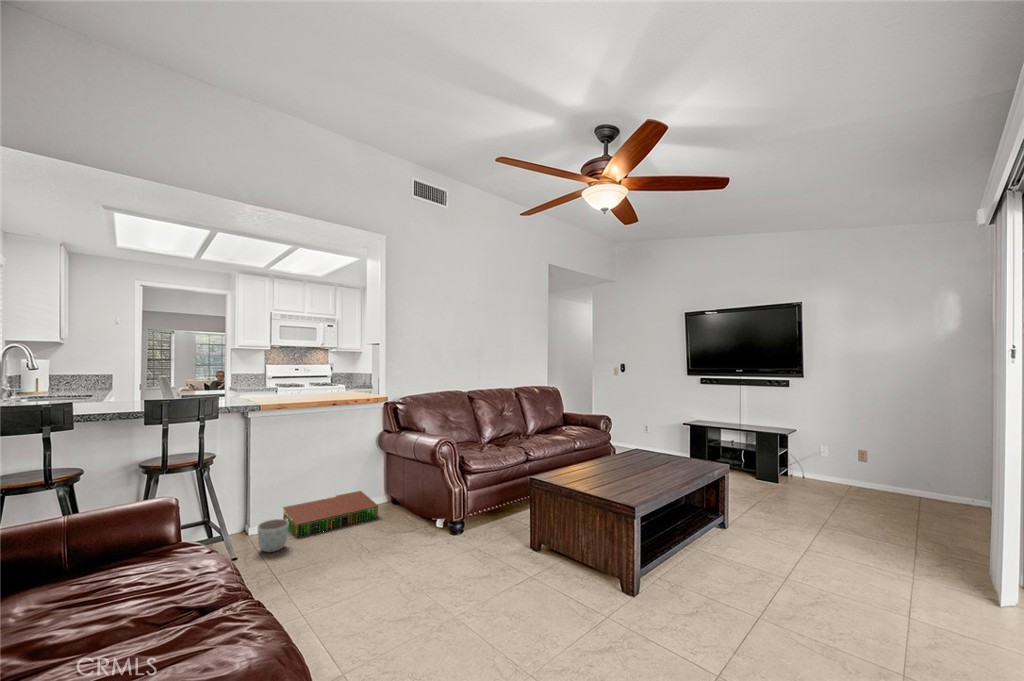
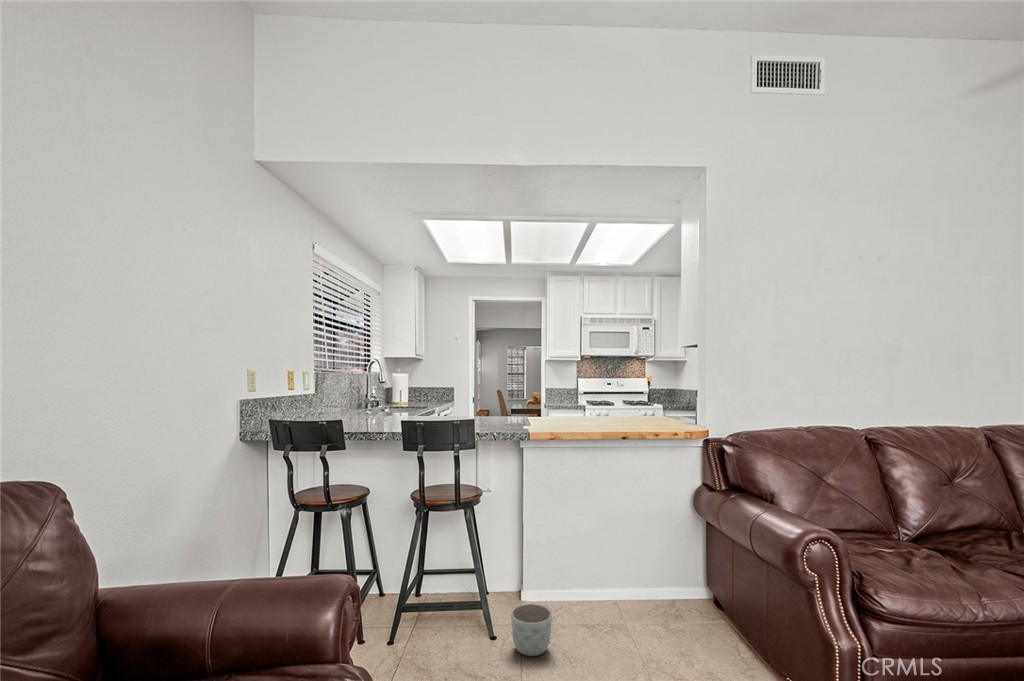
storage bin: present [283,491,378,537] -> none [557,576,696,638]

